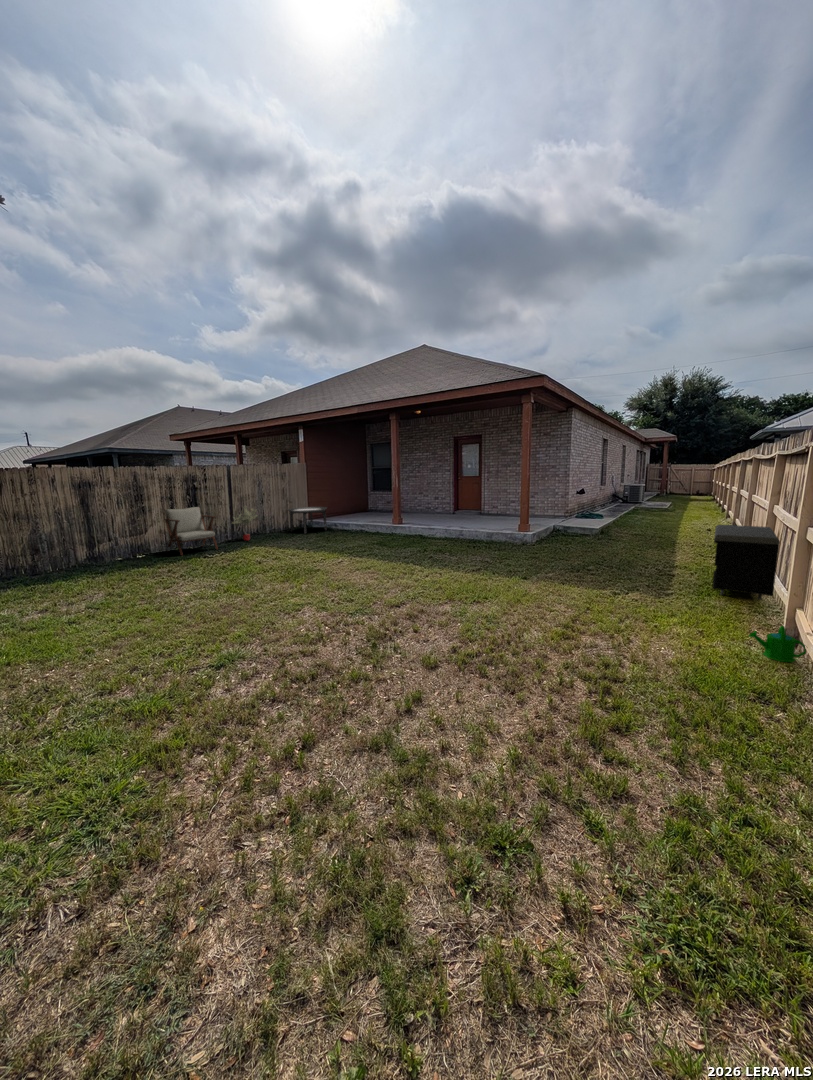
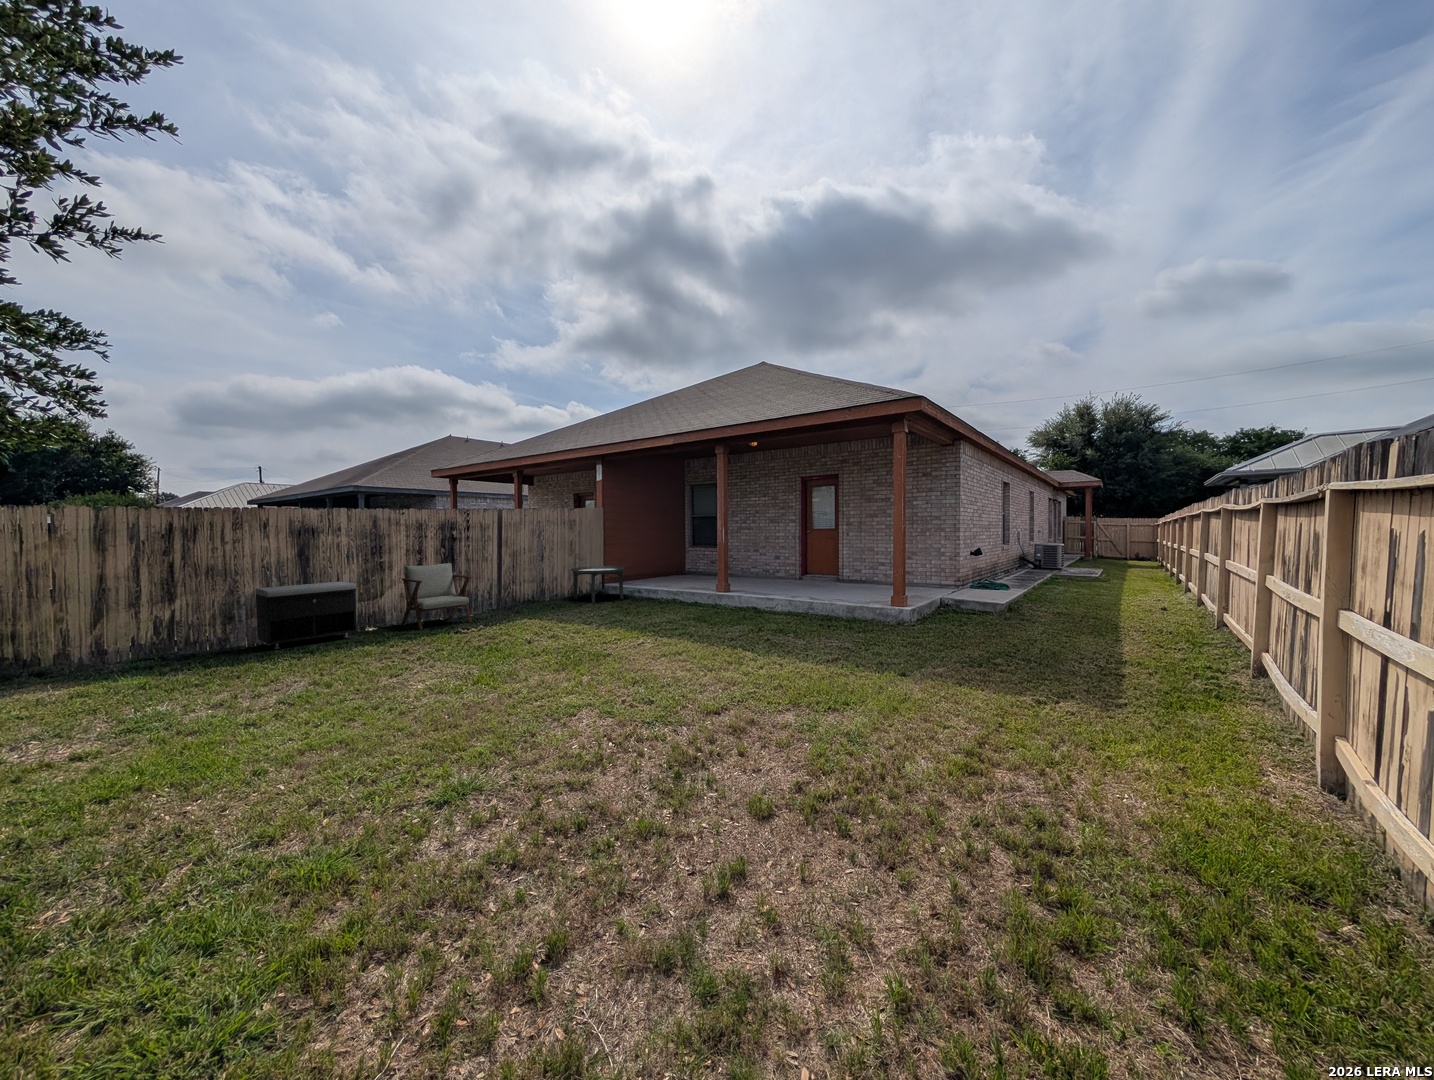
potted tree: present [231,506,257,541] -> none [492,562,530,611]
storage bench: present [712,525,780,600] -> present [256,581,357,649]
watering can: present [749,626,806,662] -> none [1264,767,1370,830]

